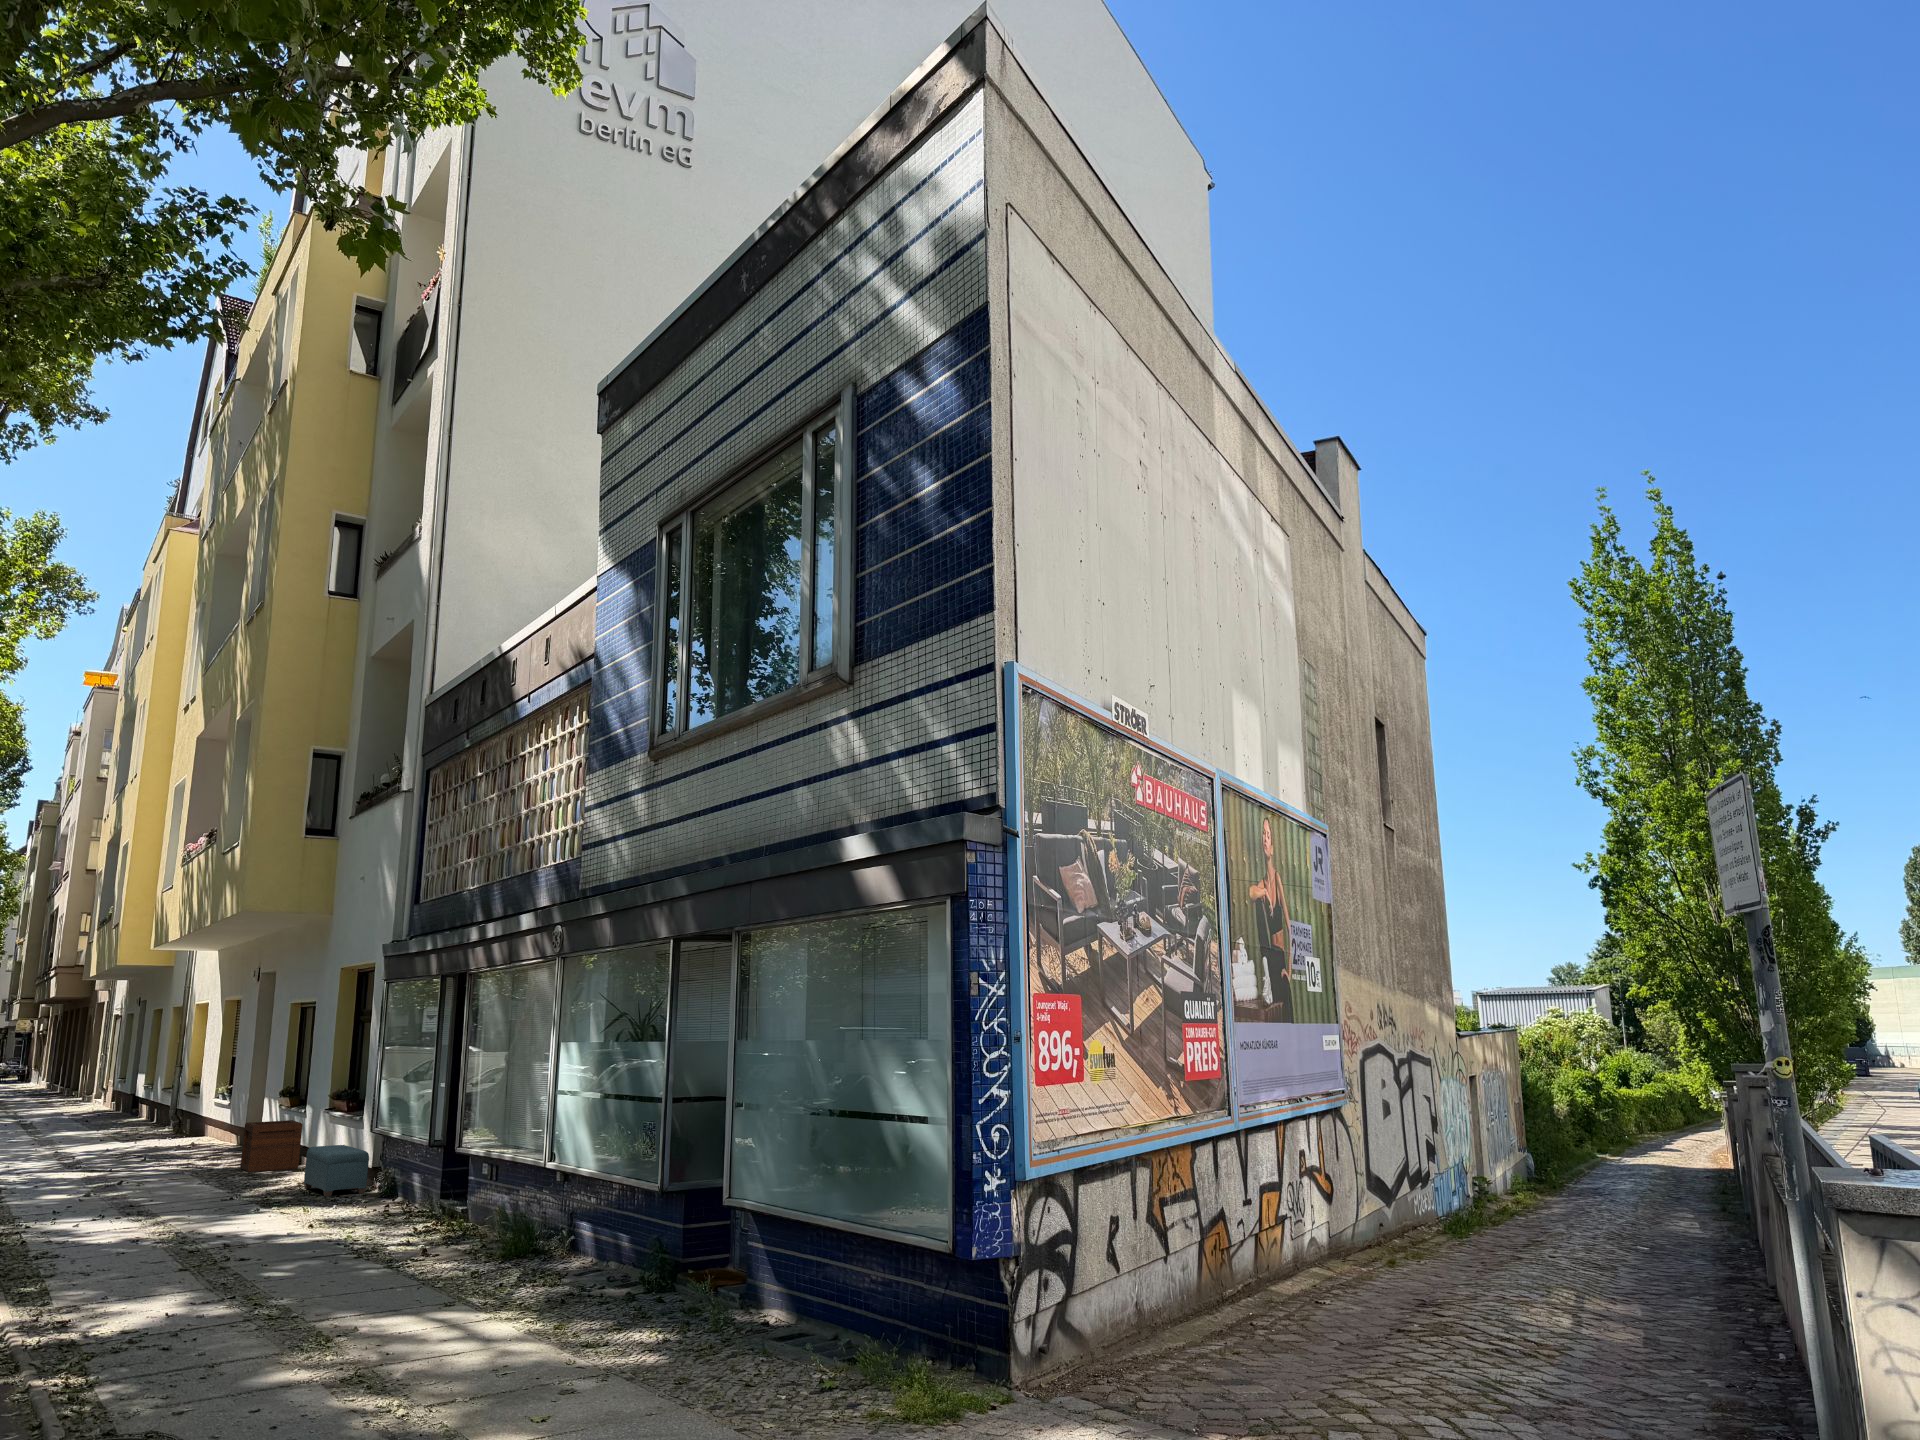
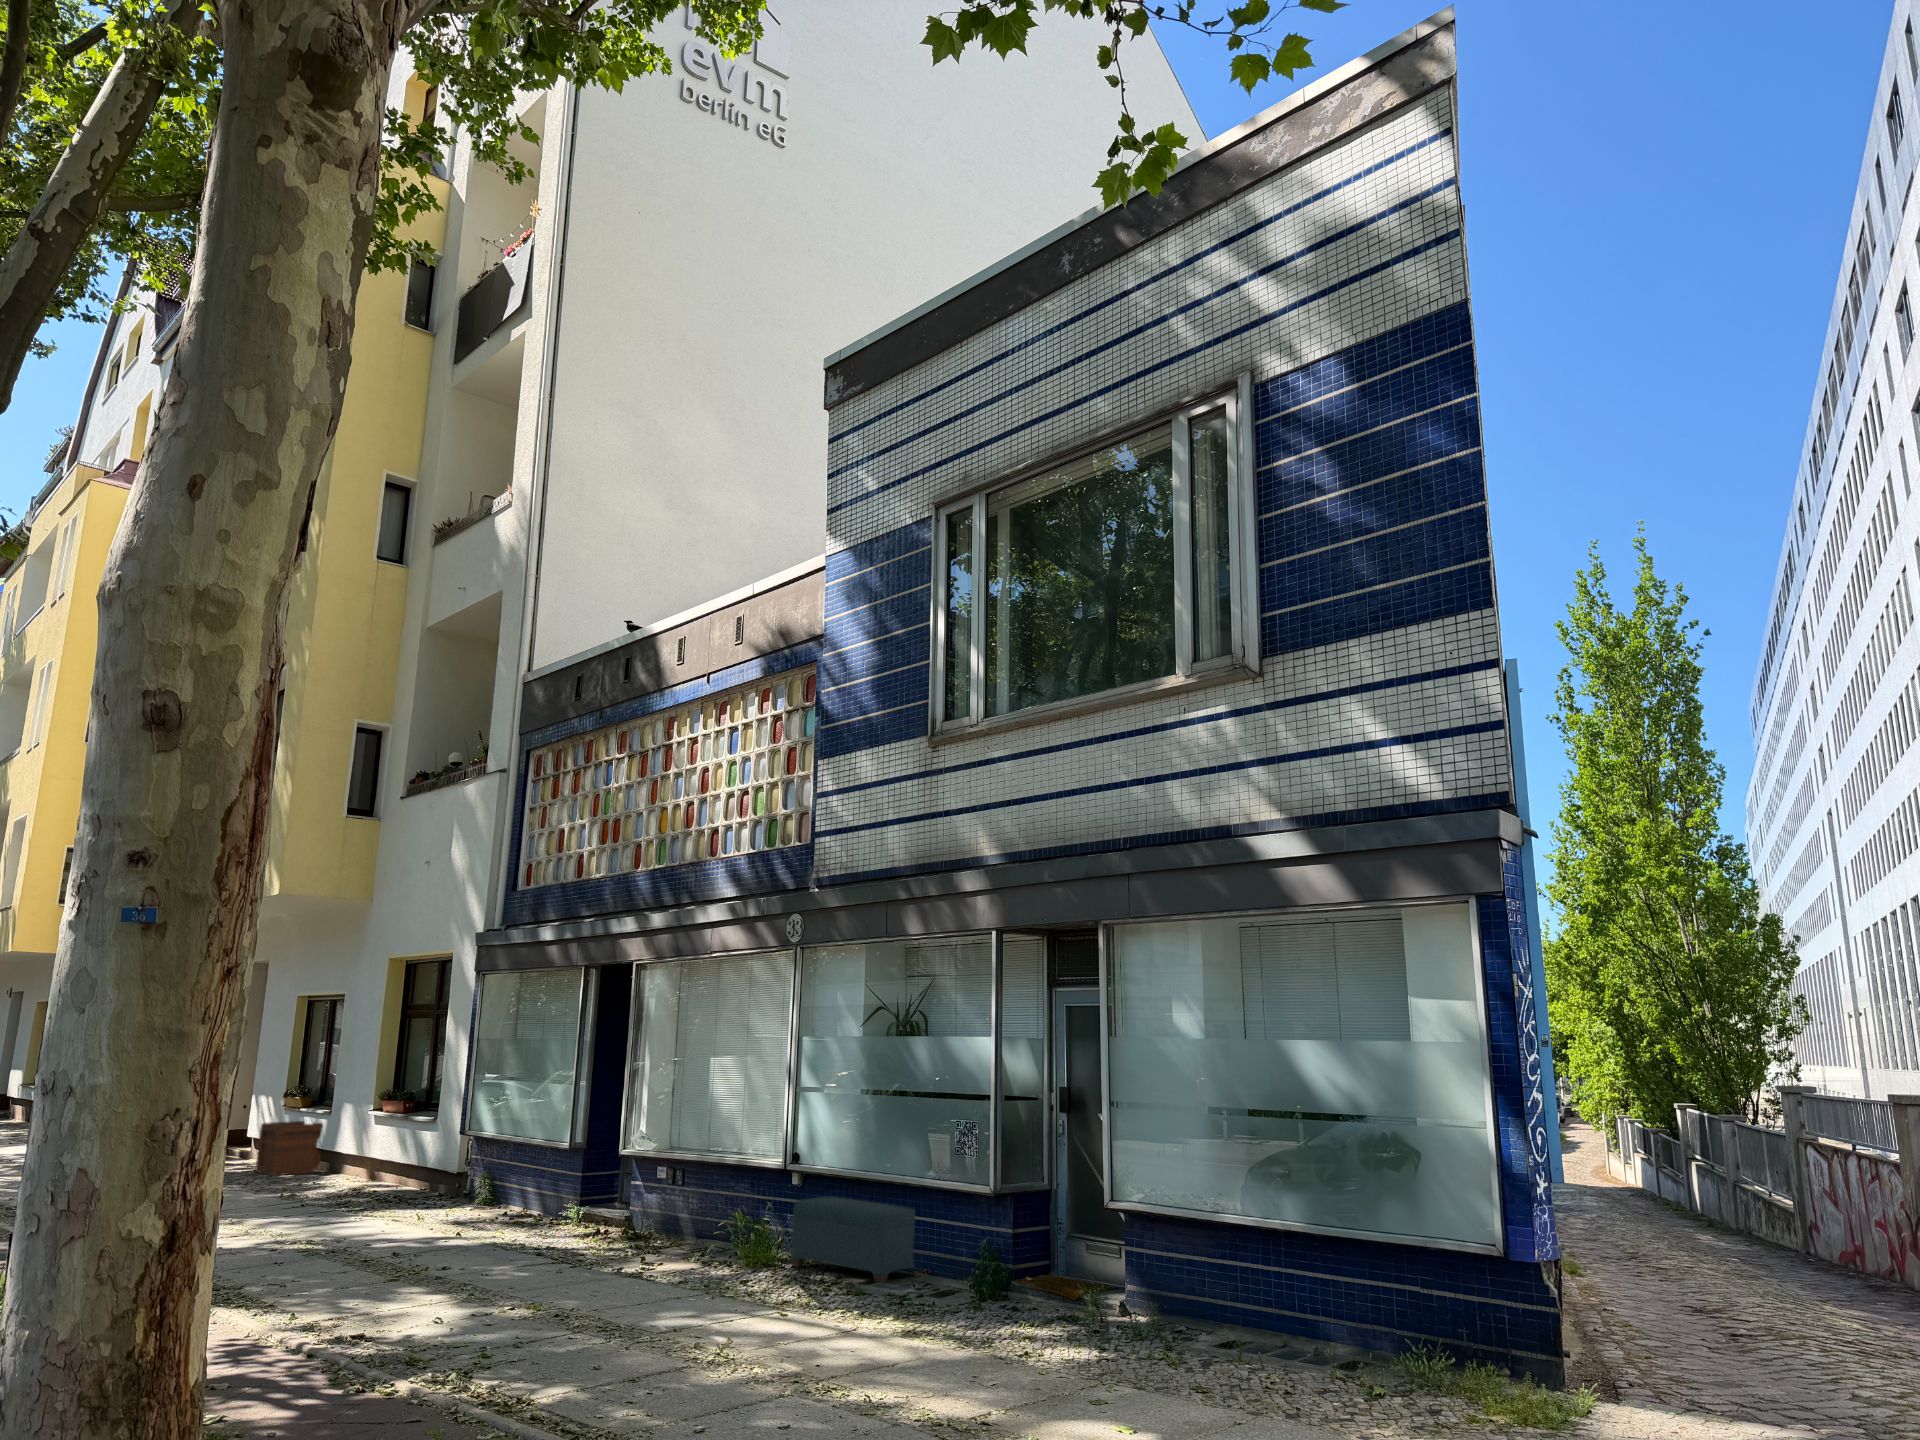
bench: present [304,1145,369,1196] -> present [791,1196,920,1282]

